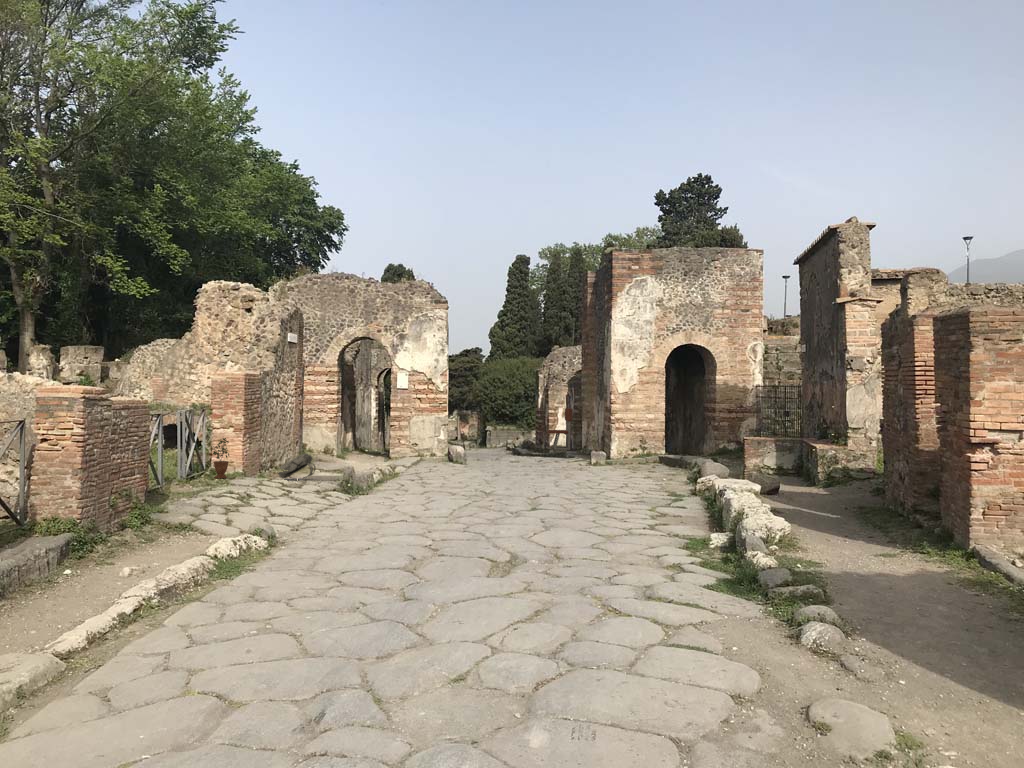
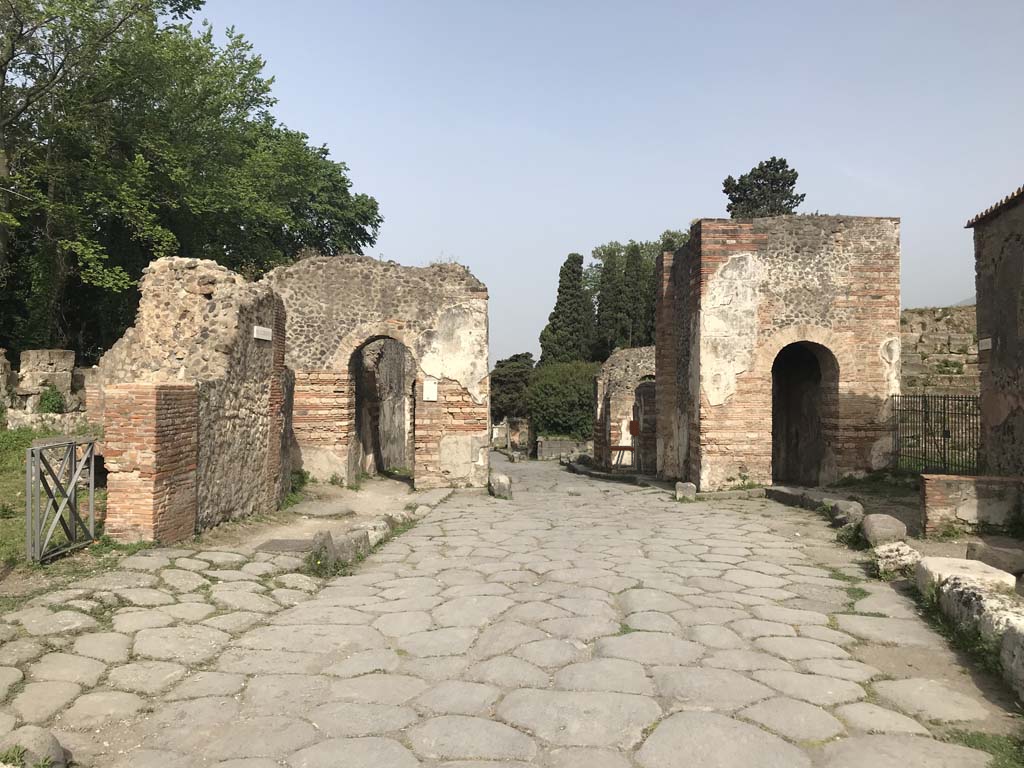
potted plant: present [211,438,229,478] -> none [94,486,127,554]
backpack: present [278,454,315,479] -> none [232,499,290,539]

